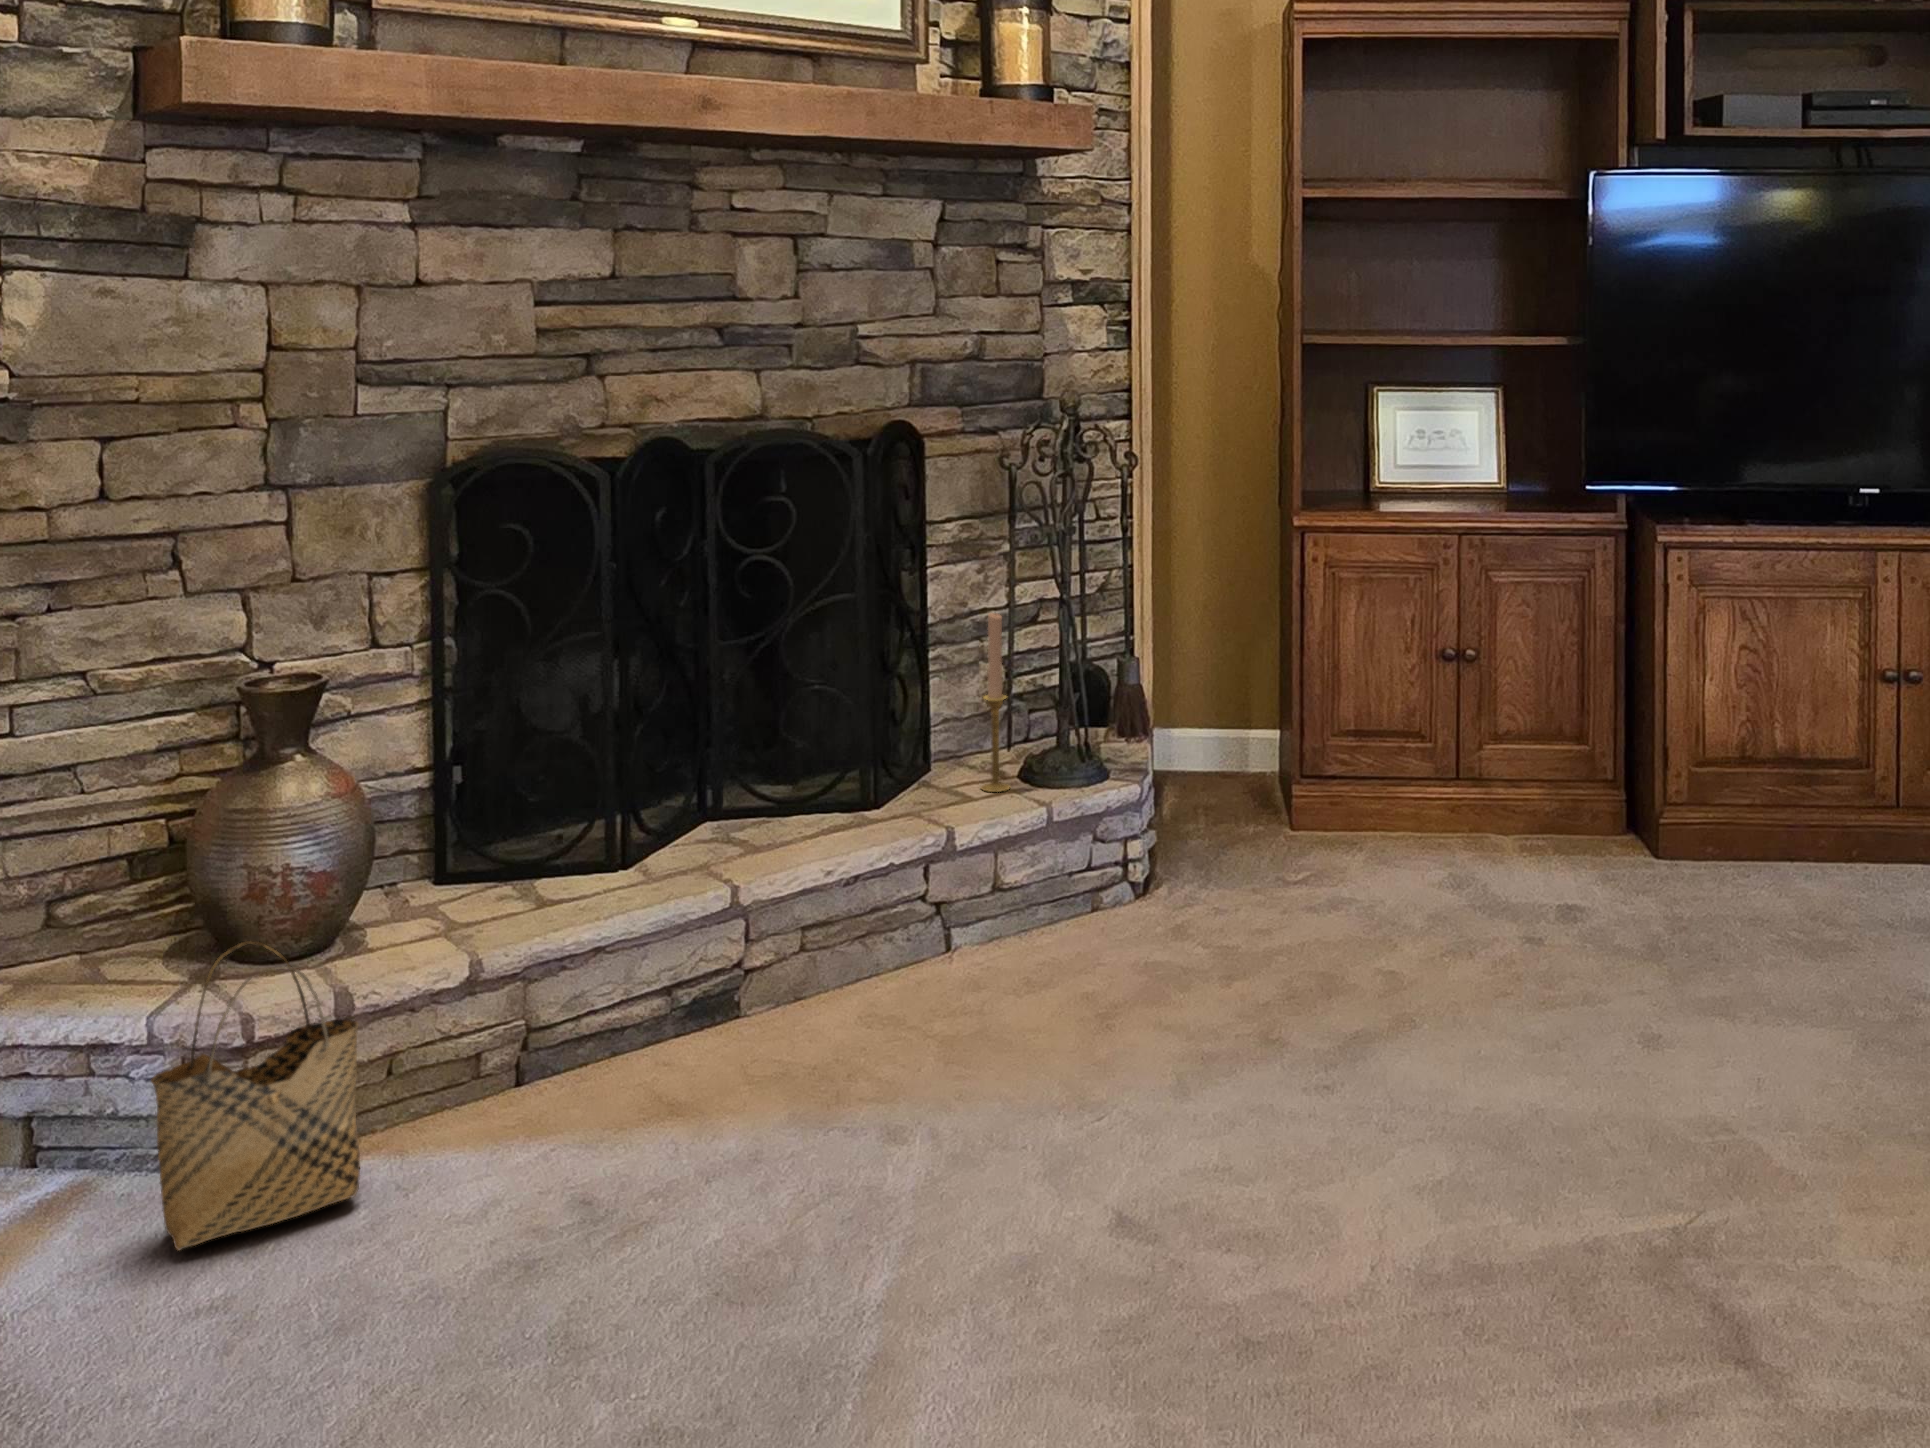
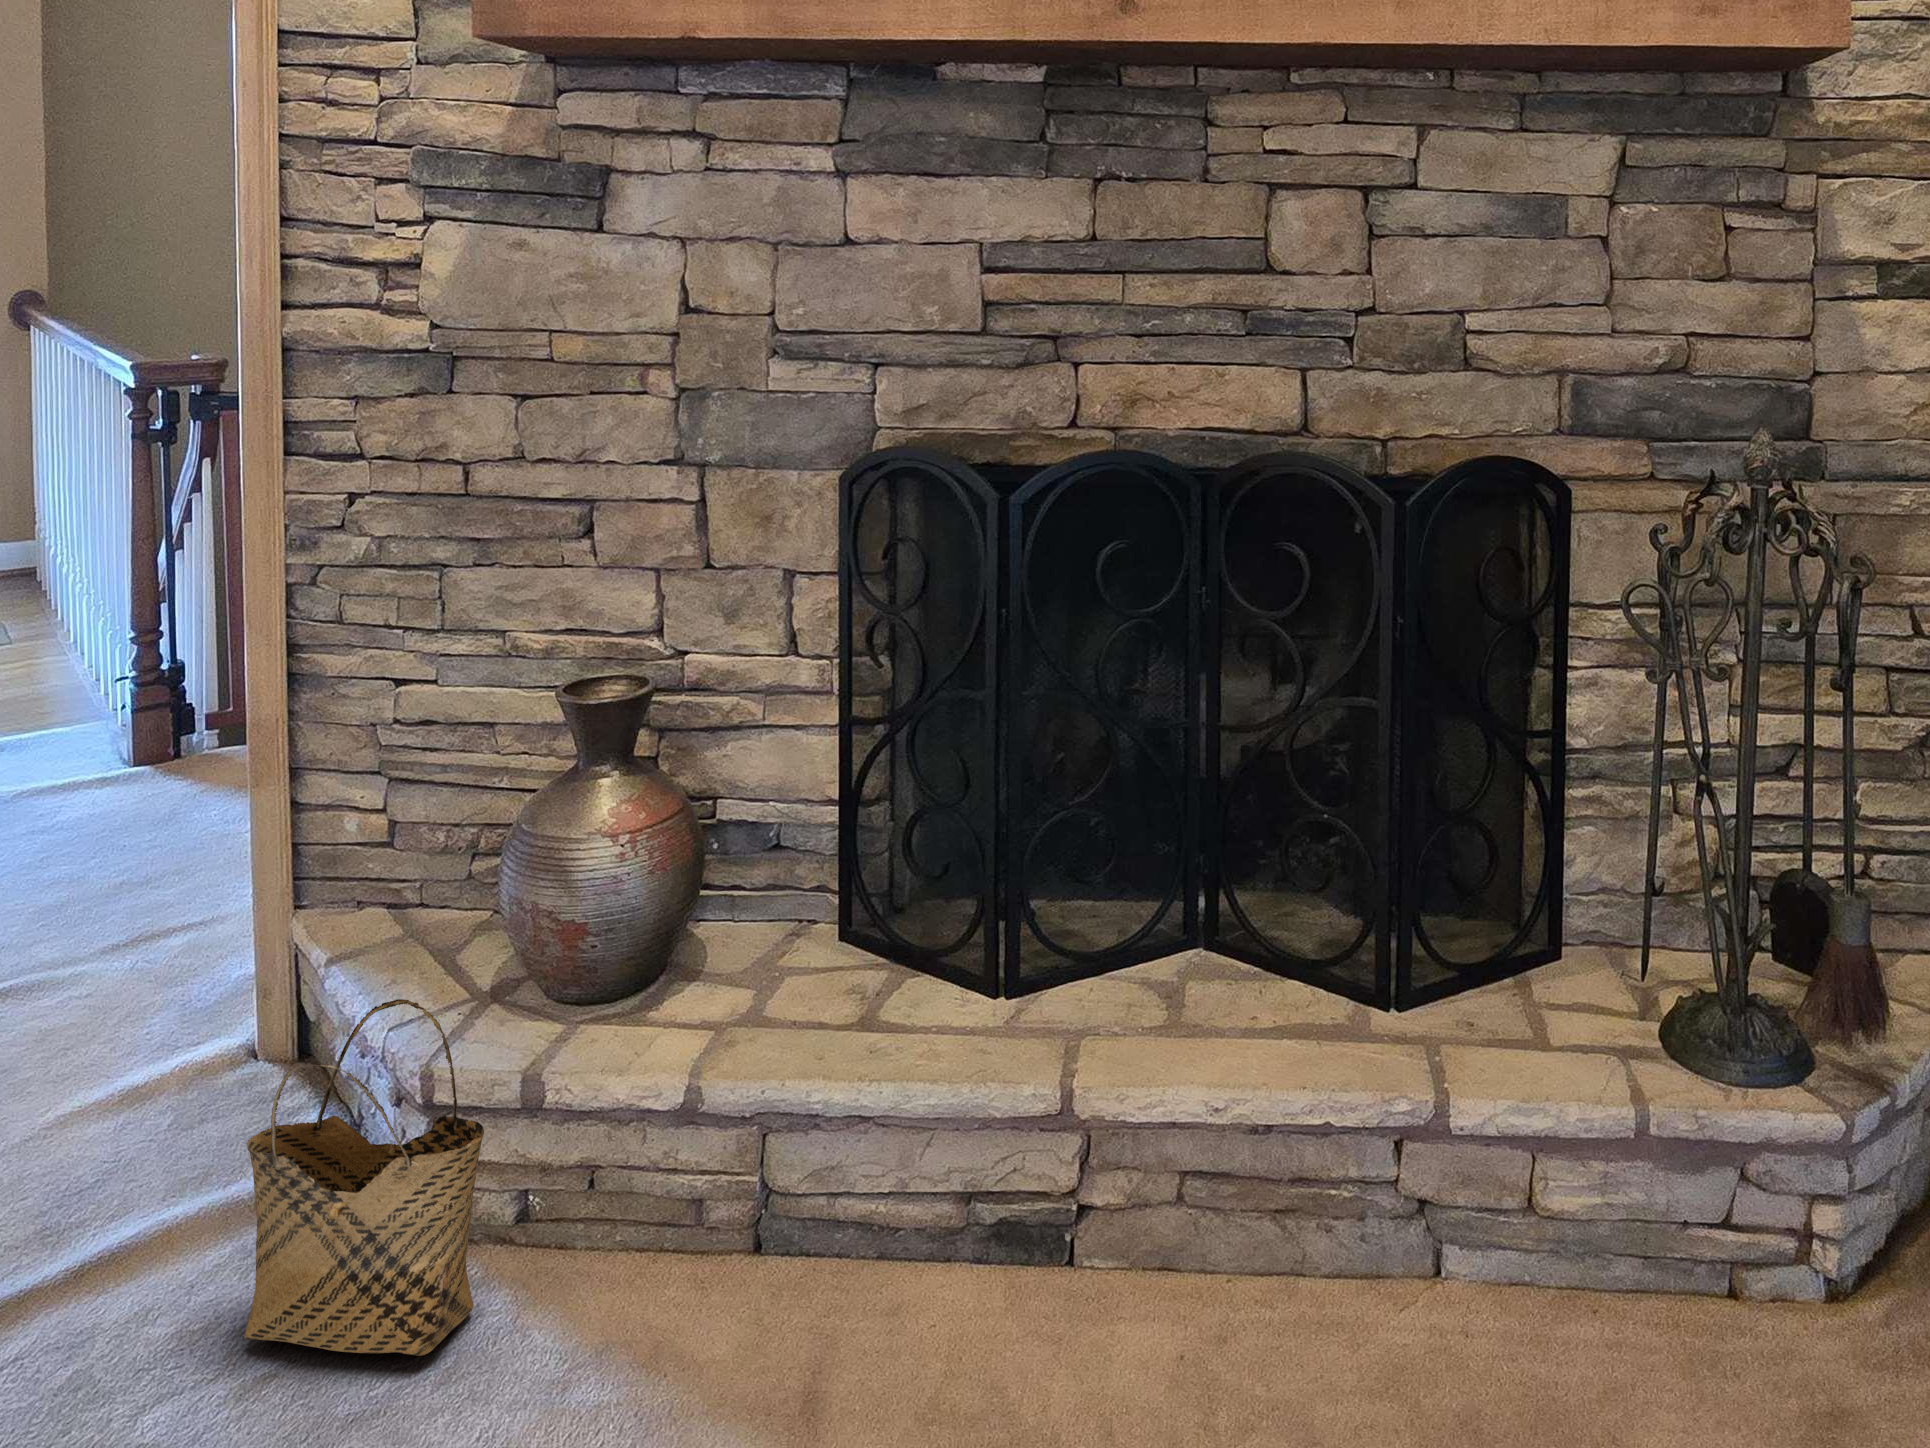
candlestick: present [981,613,1010,792] -> none [1565,770,1613,1047]

